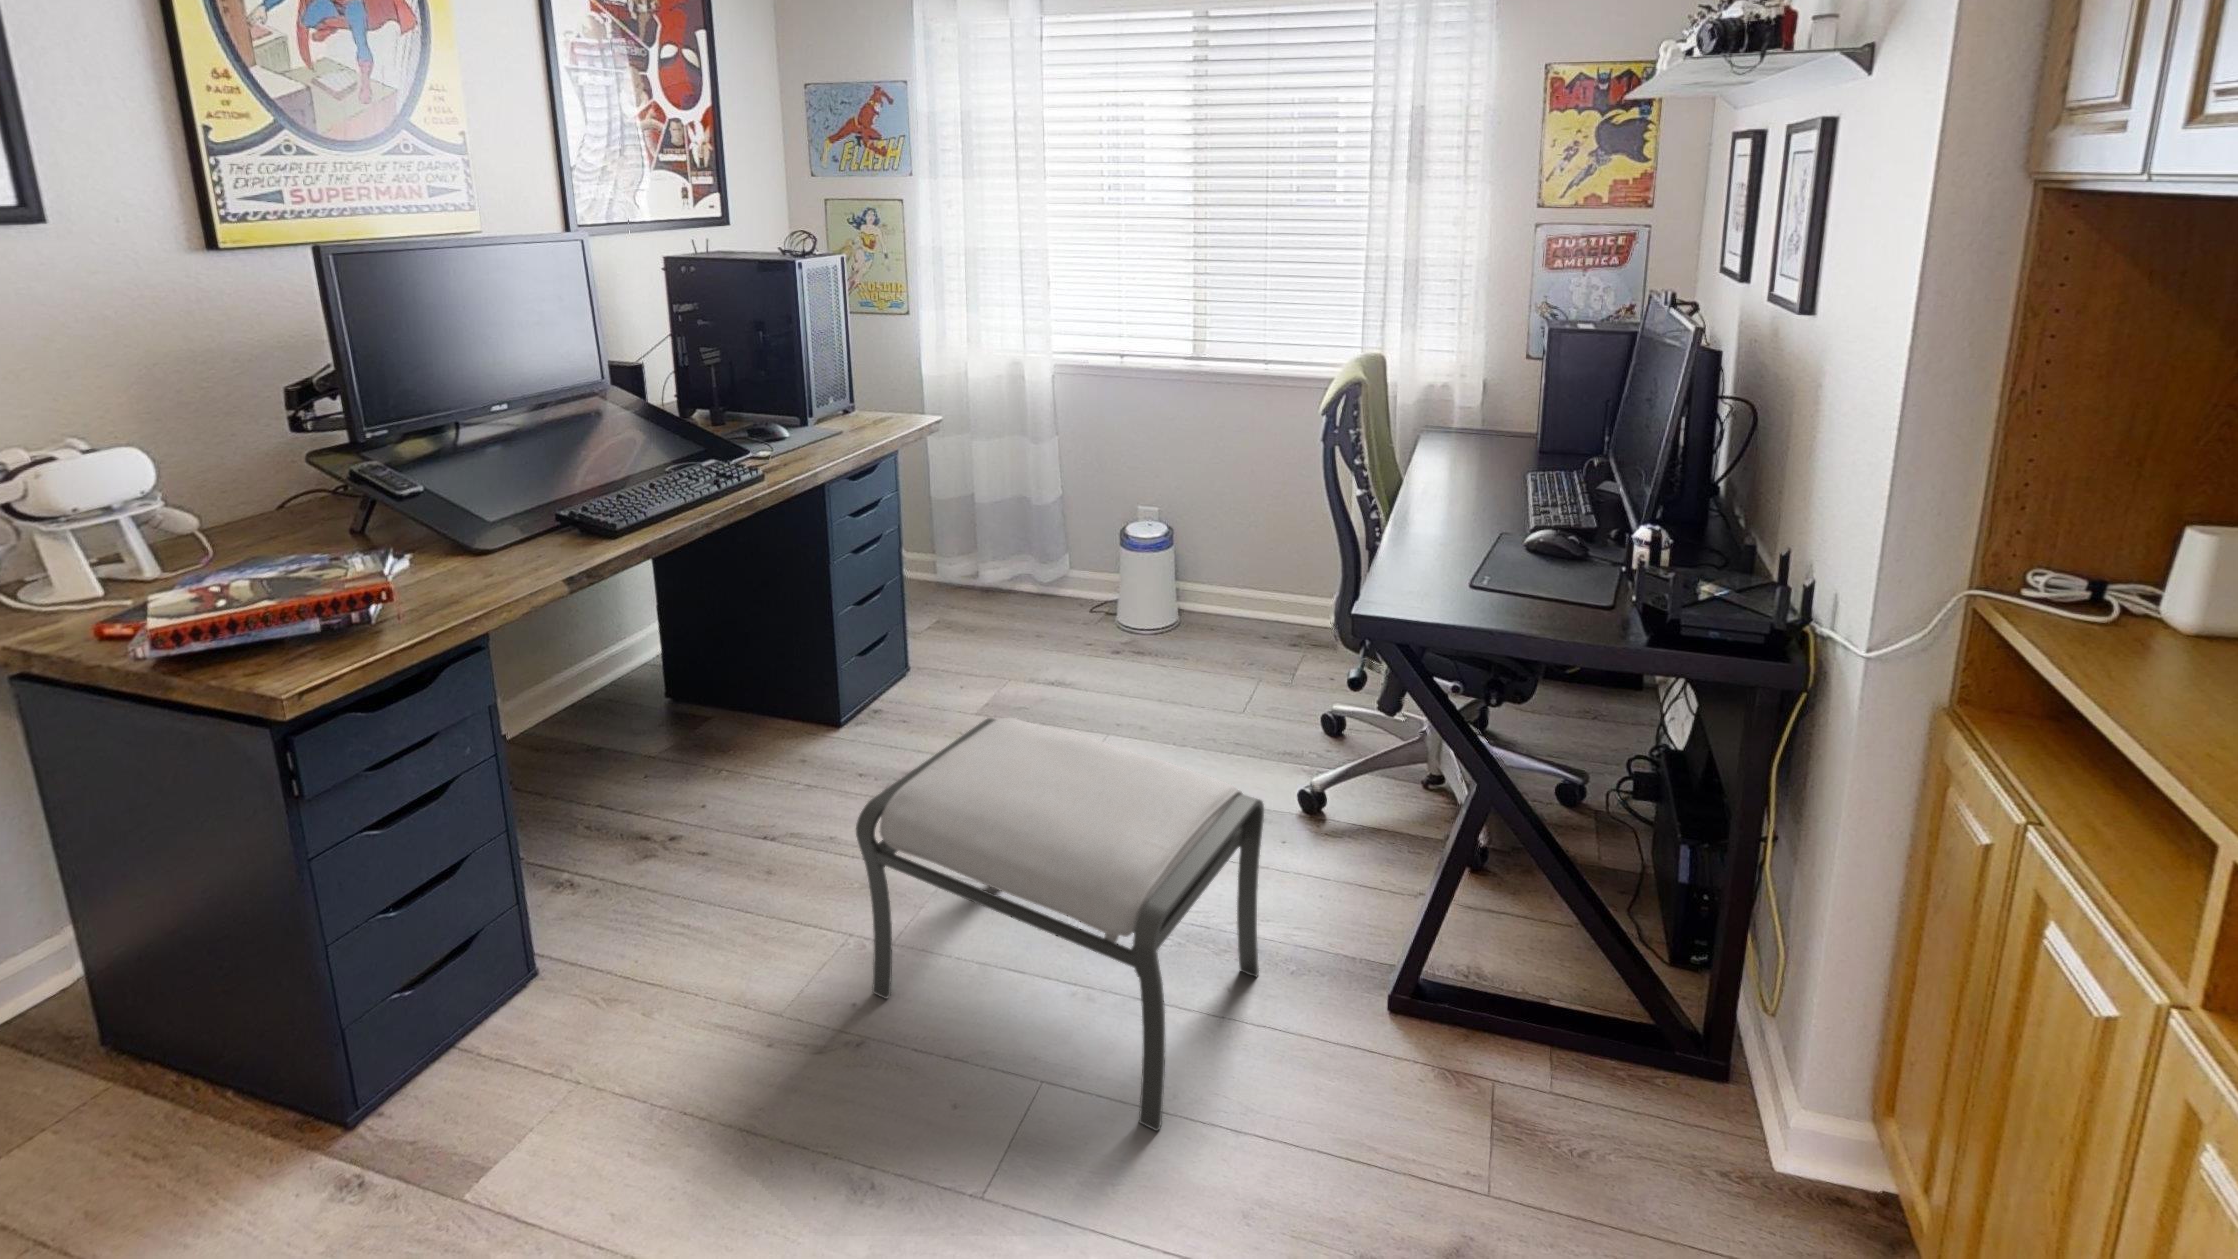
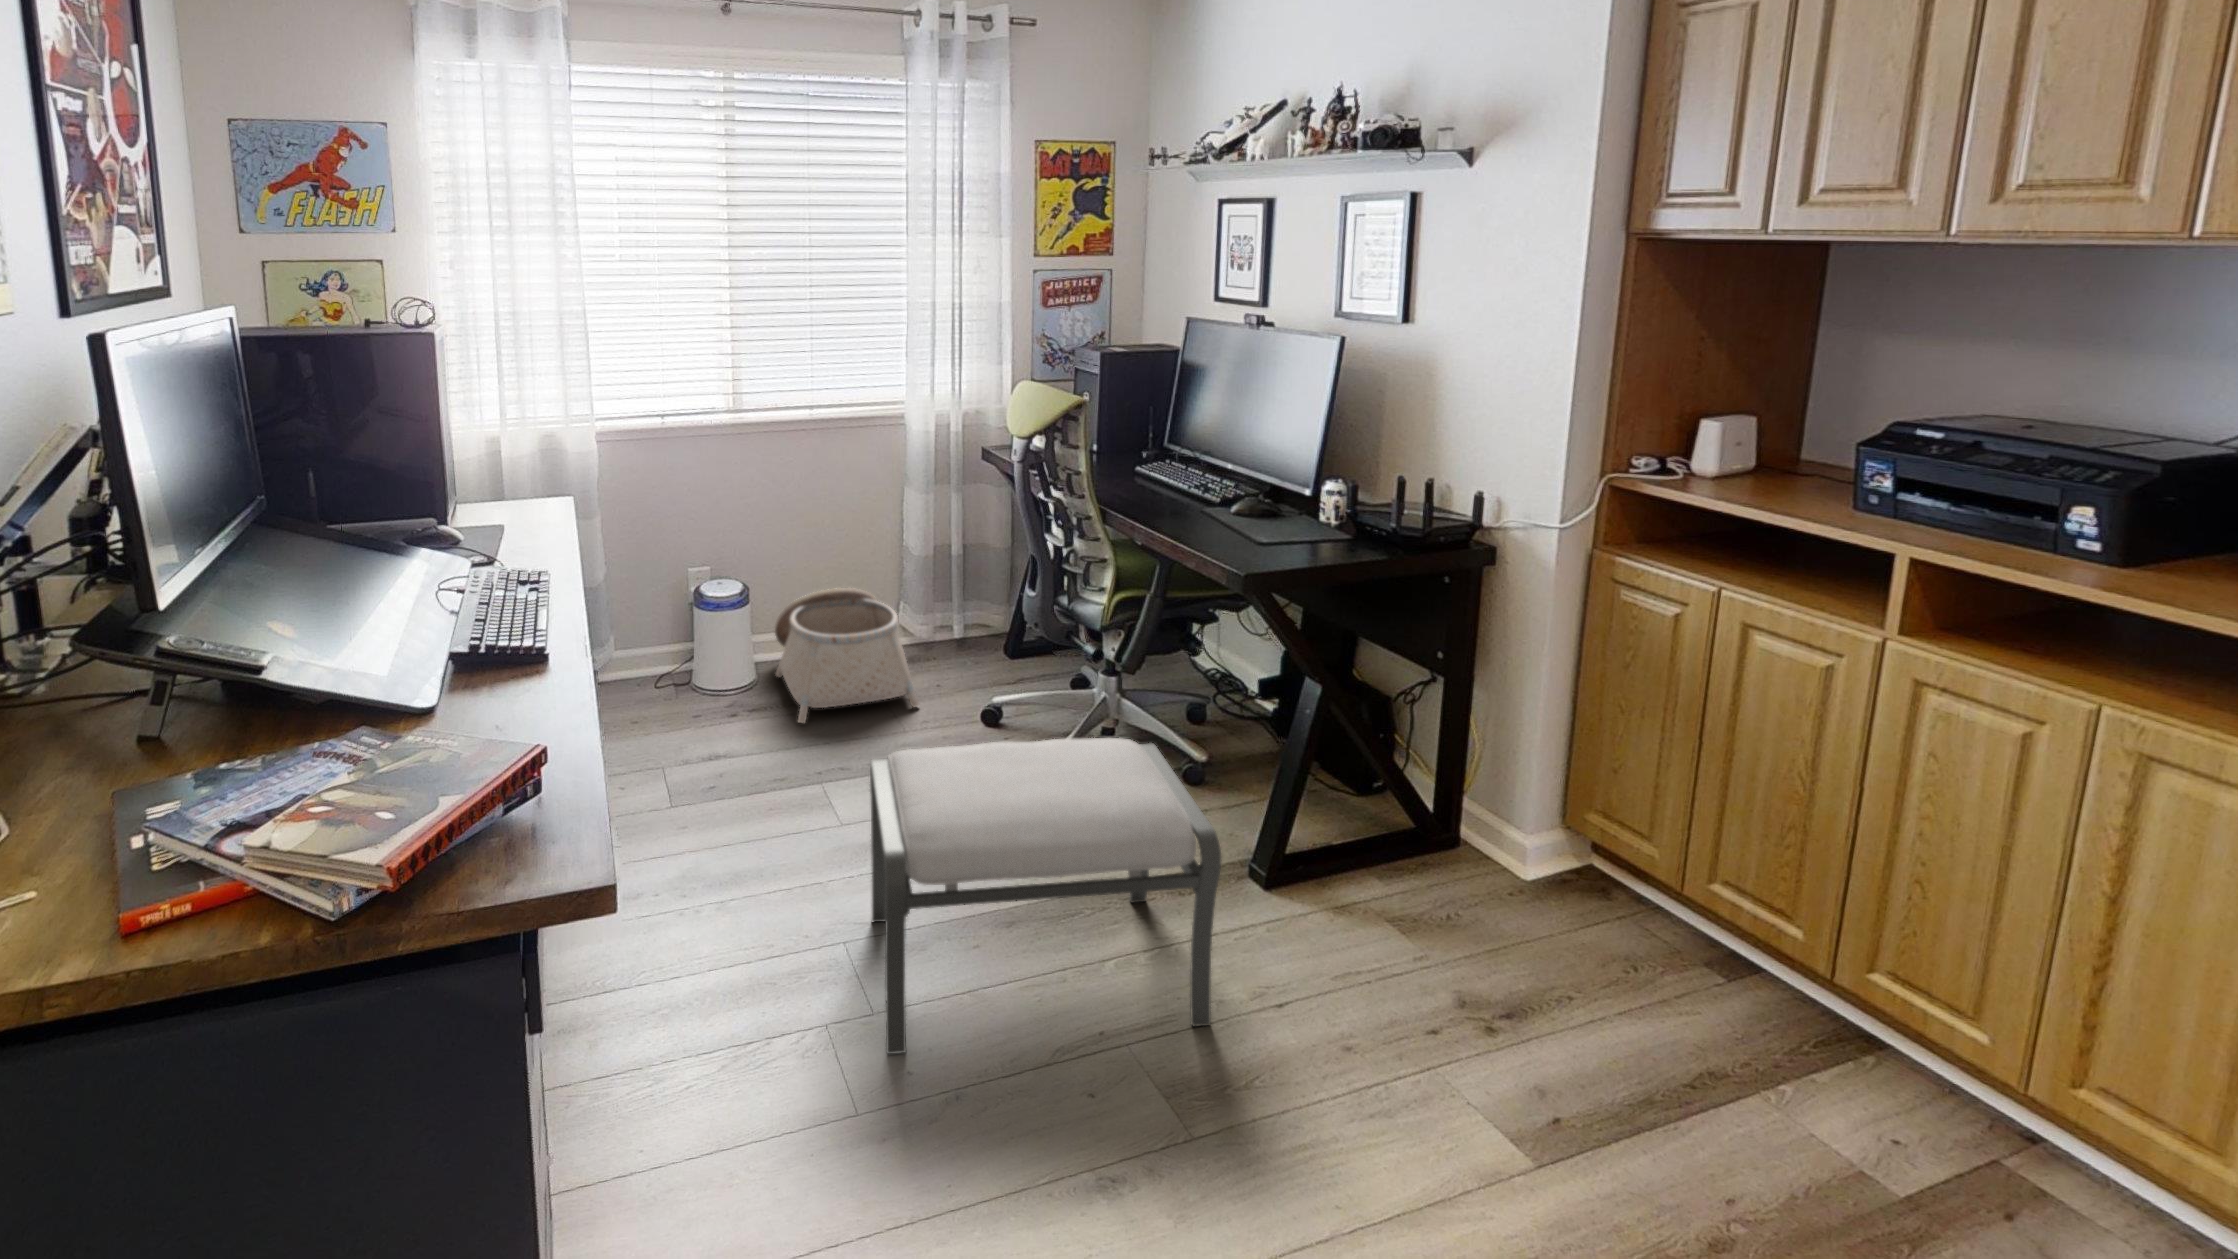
basket: none [1155,553,1307,696] -> present [774,588,919,723]

